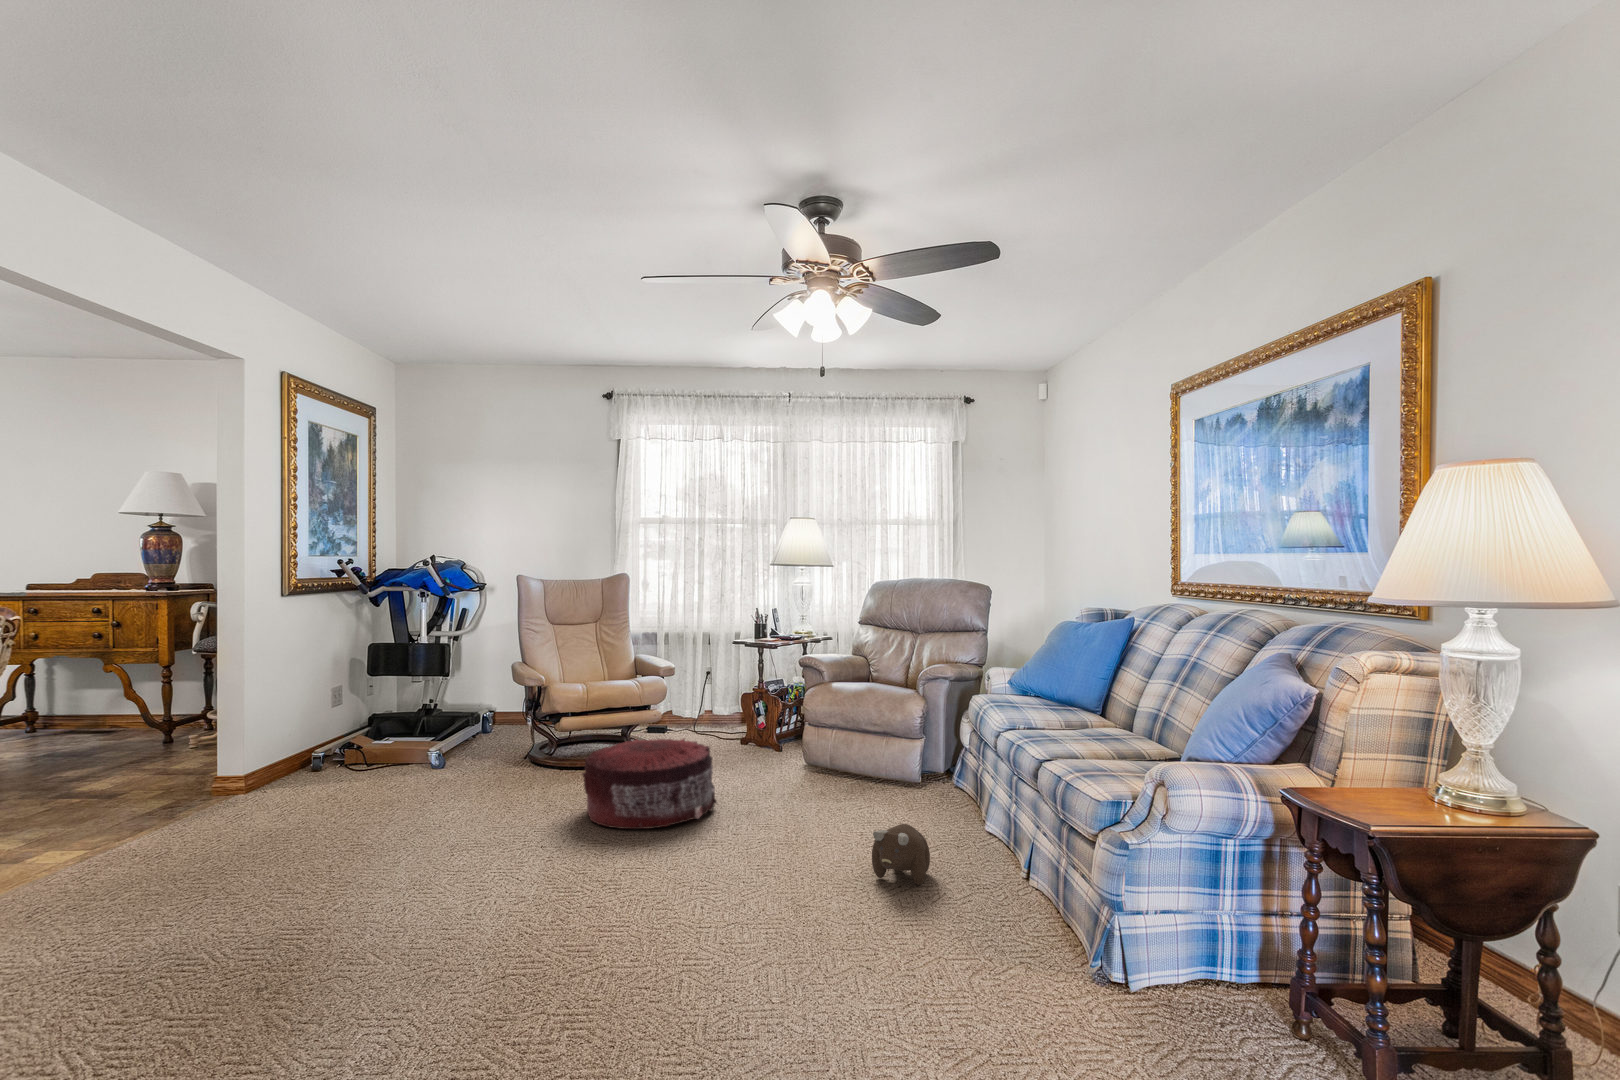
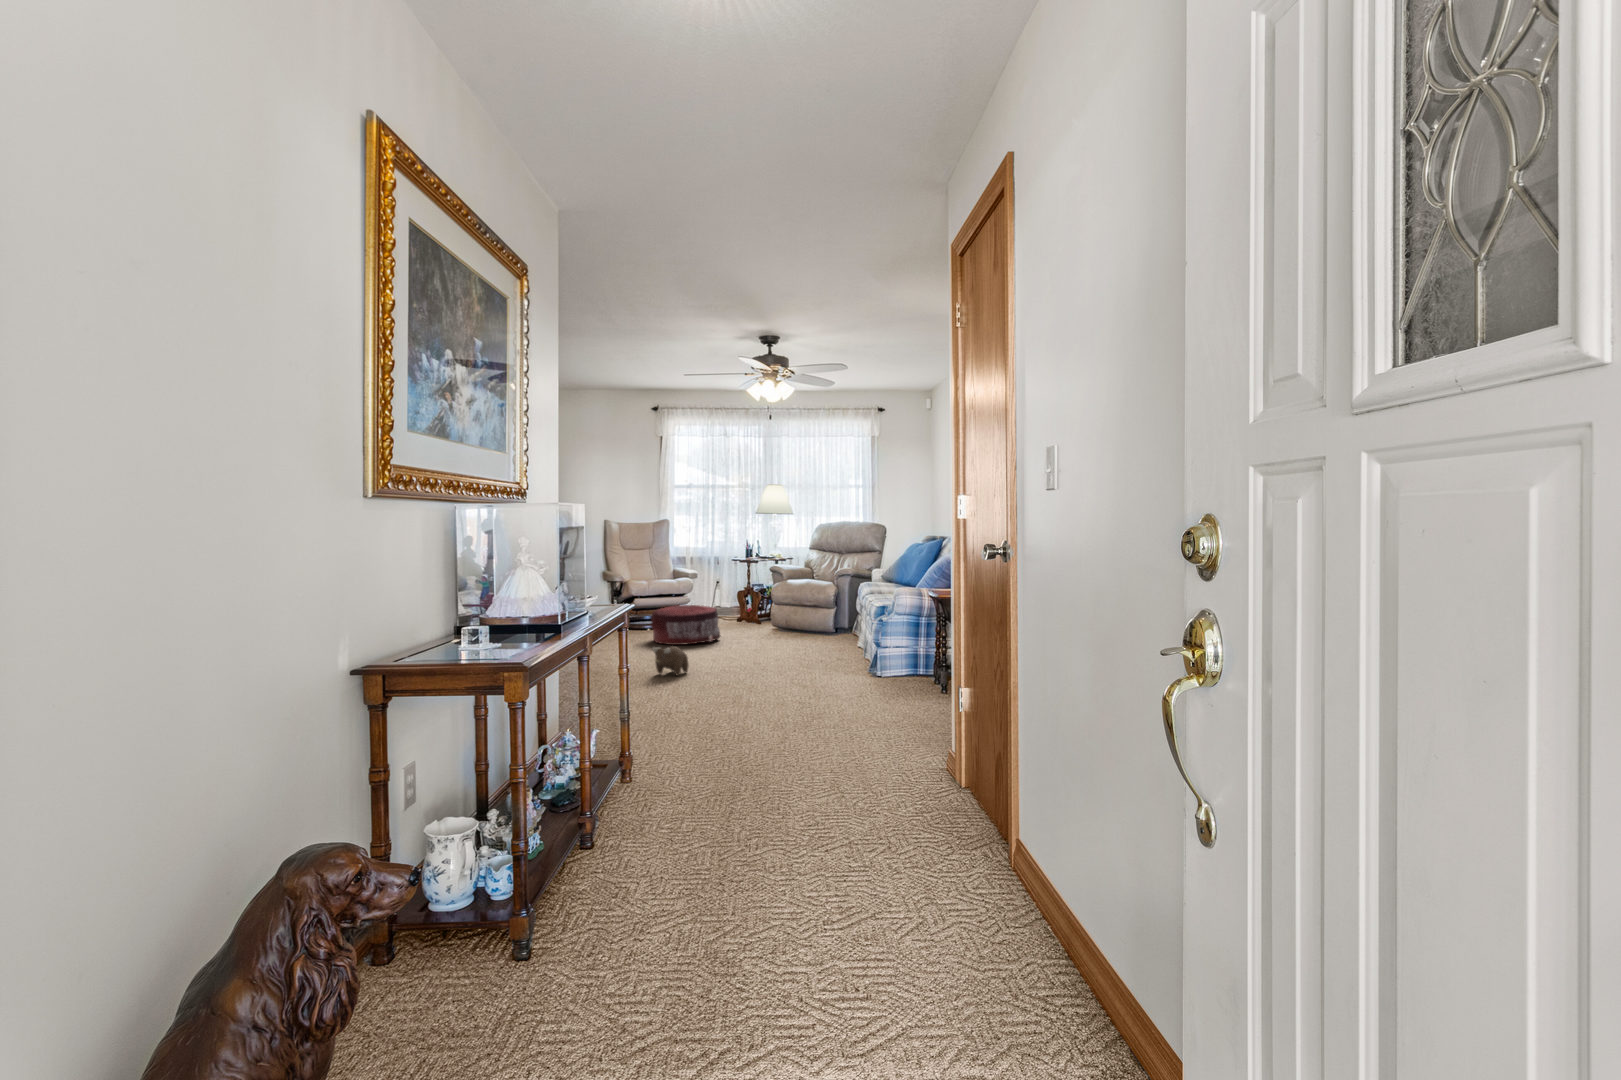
plush toy: present [872,824,930,885] -> present [652,646,689,676]

